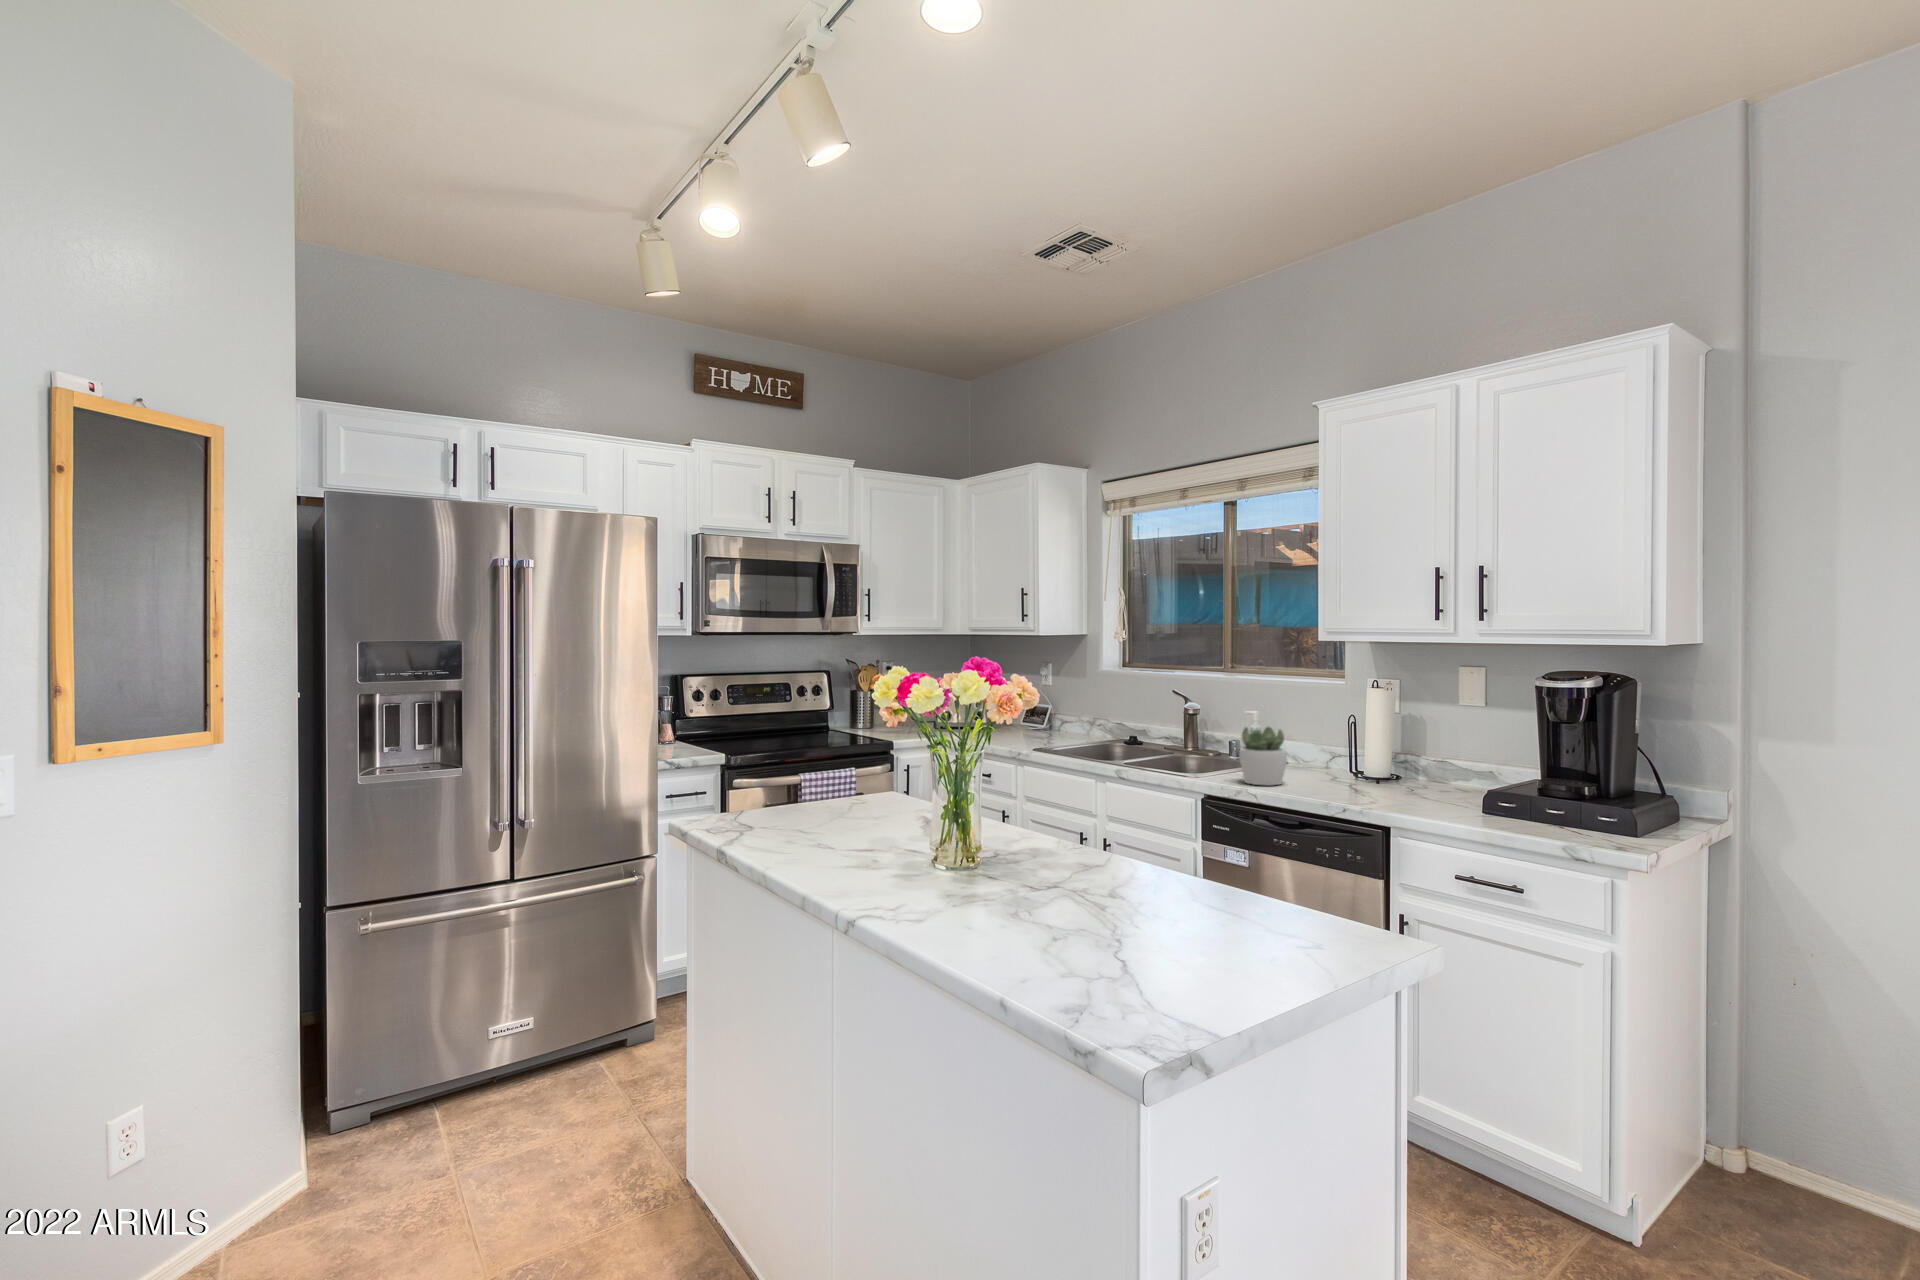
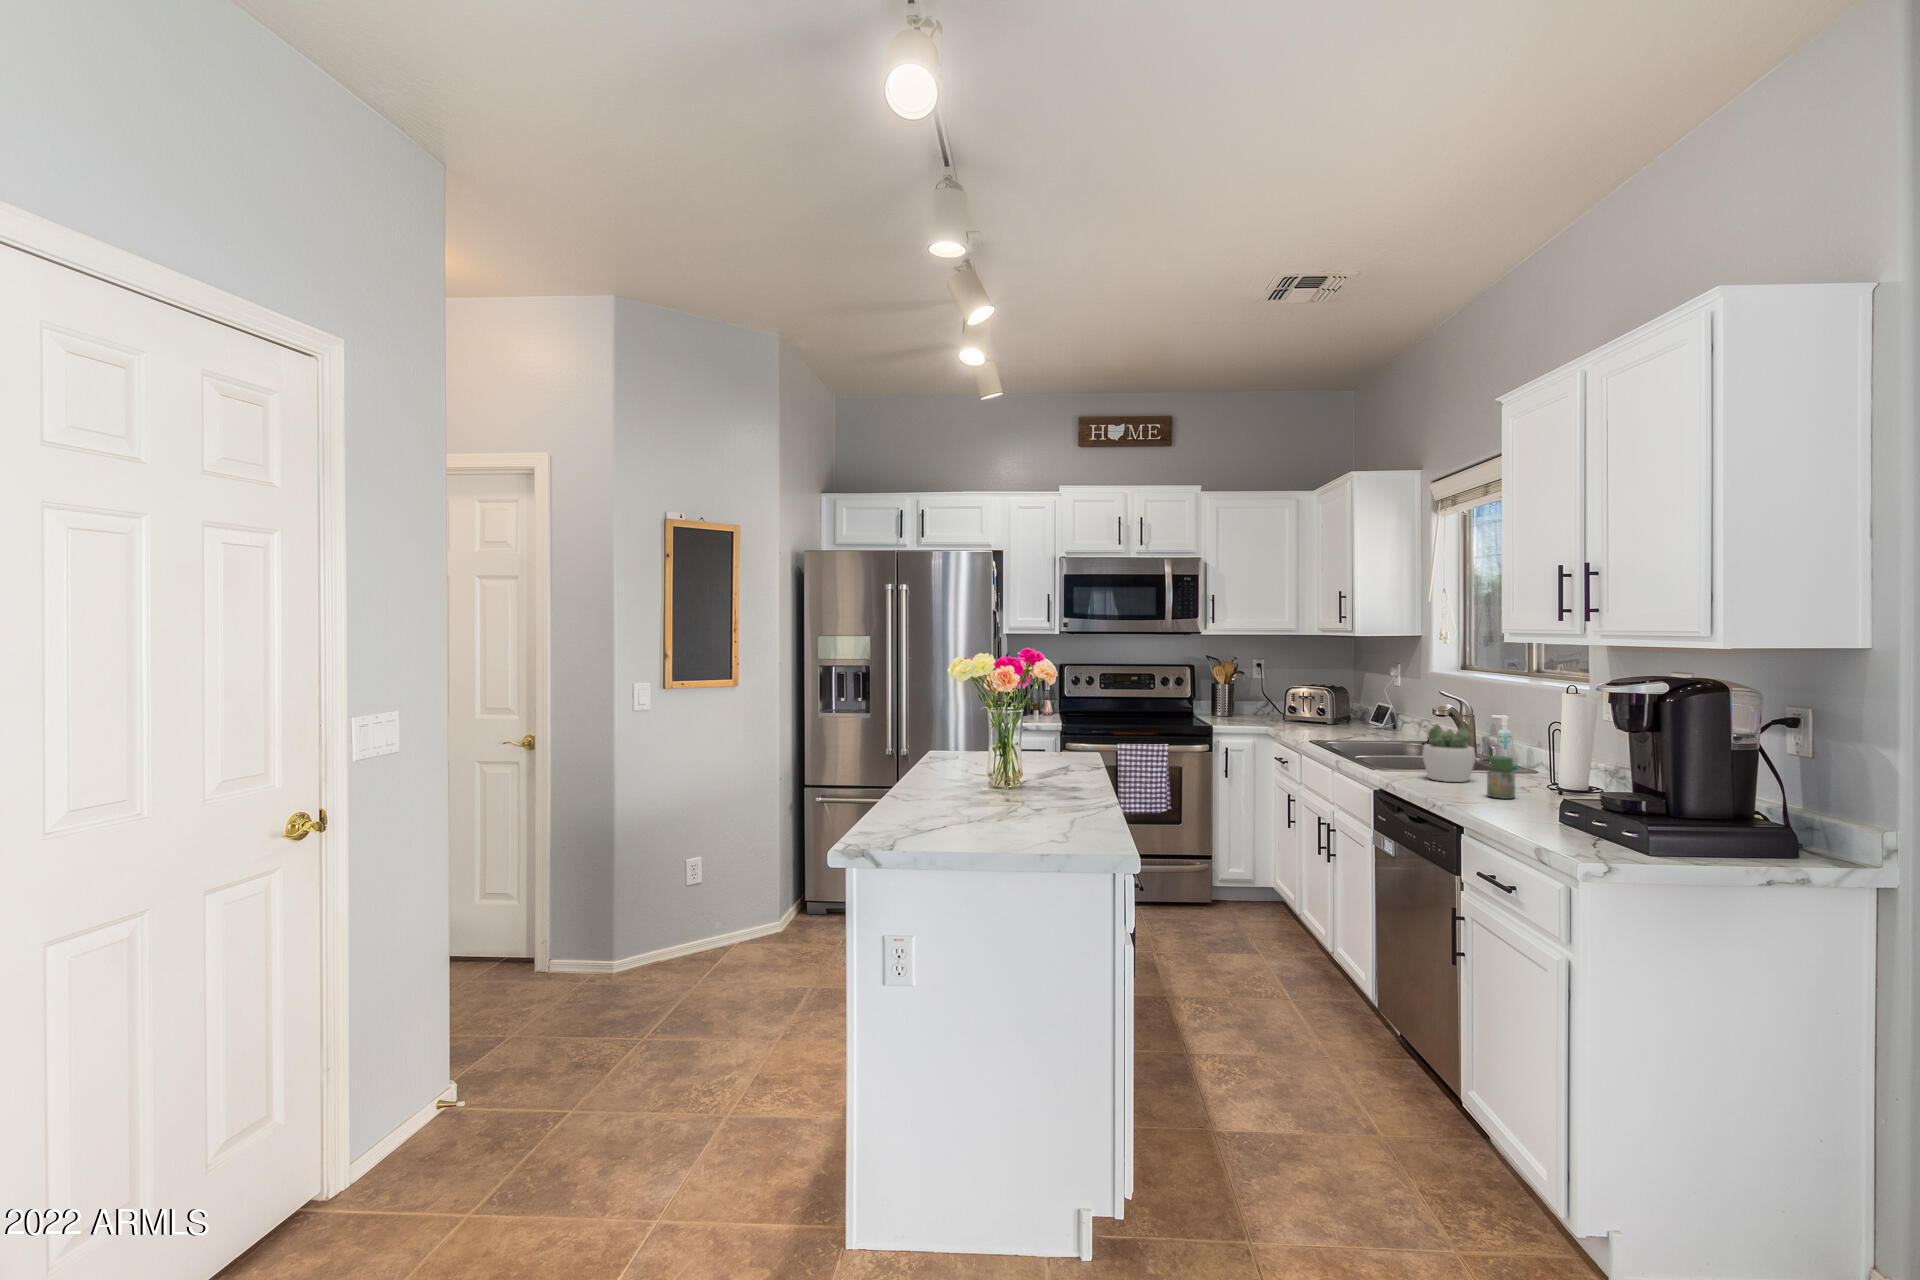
jar: none [1342,756,1368,799] -> present [1487,756,1515,799]

